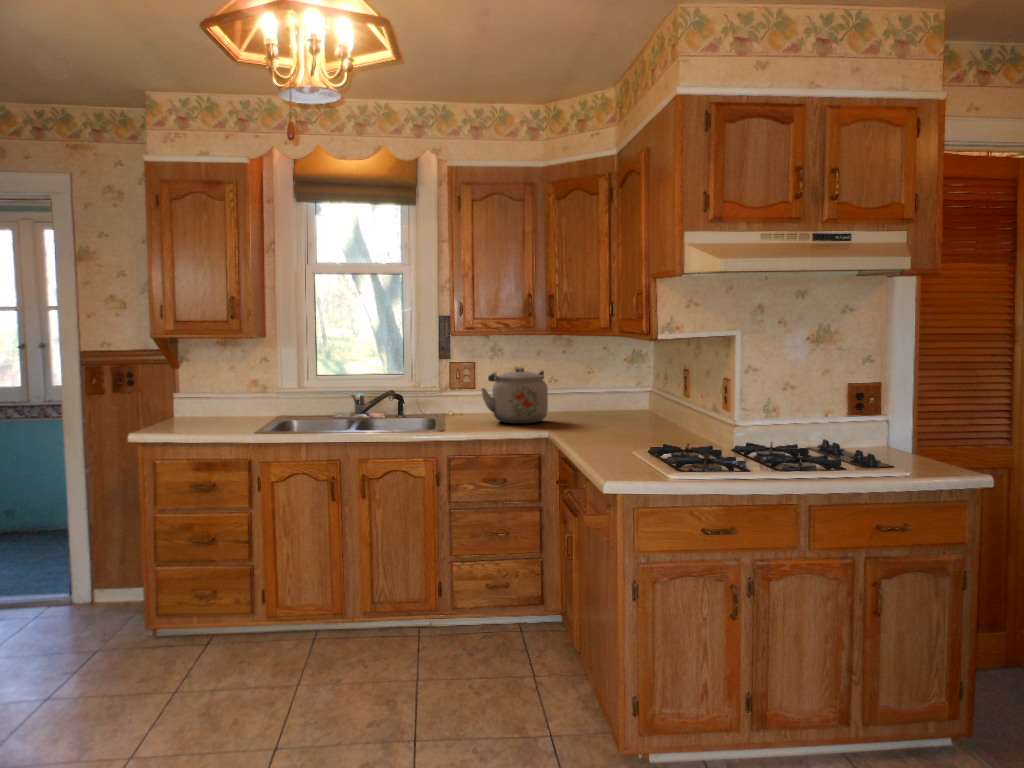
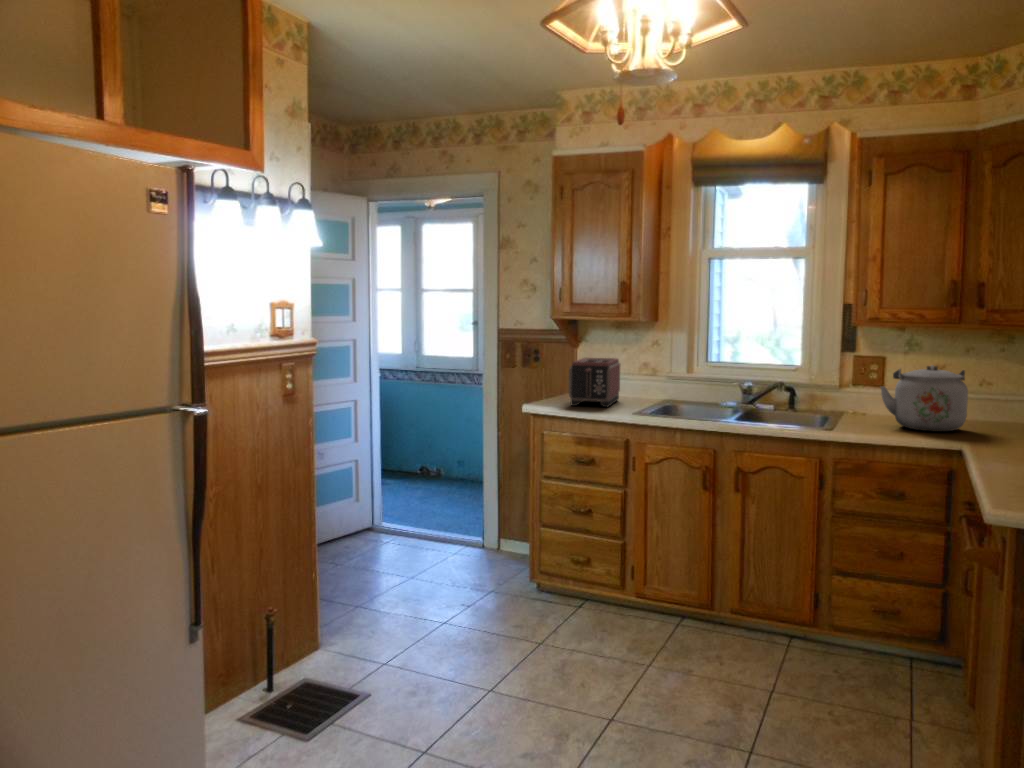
toaster: none [178,377,231,429] -> present [569,358,620,407]

